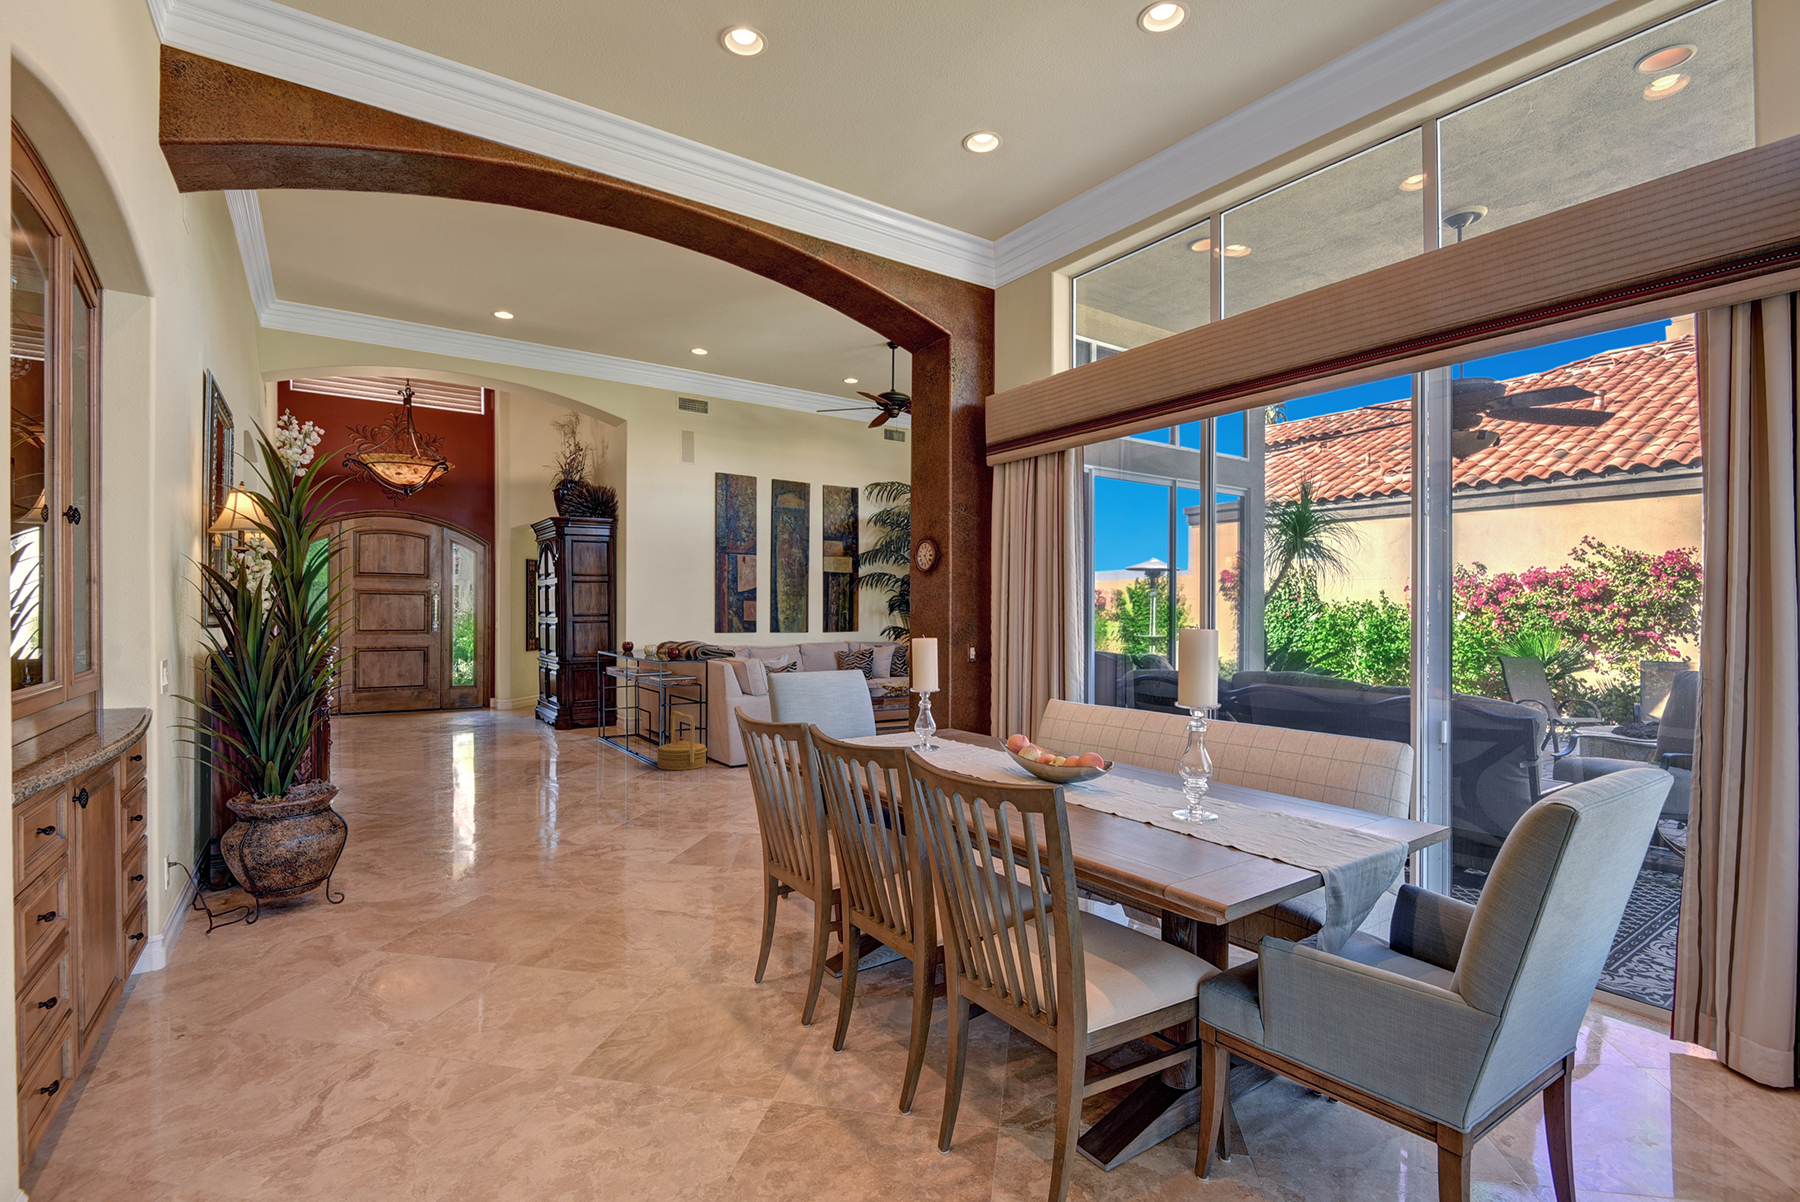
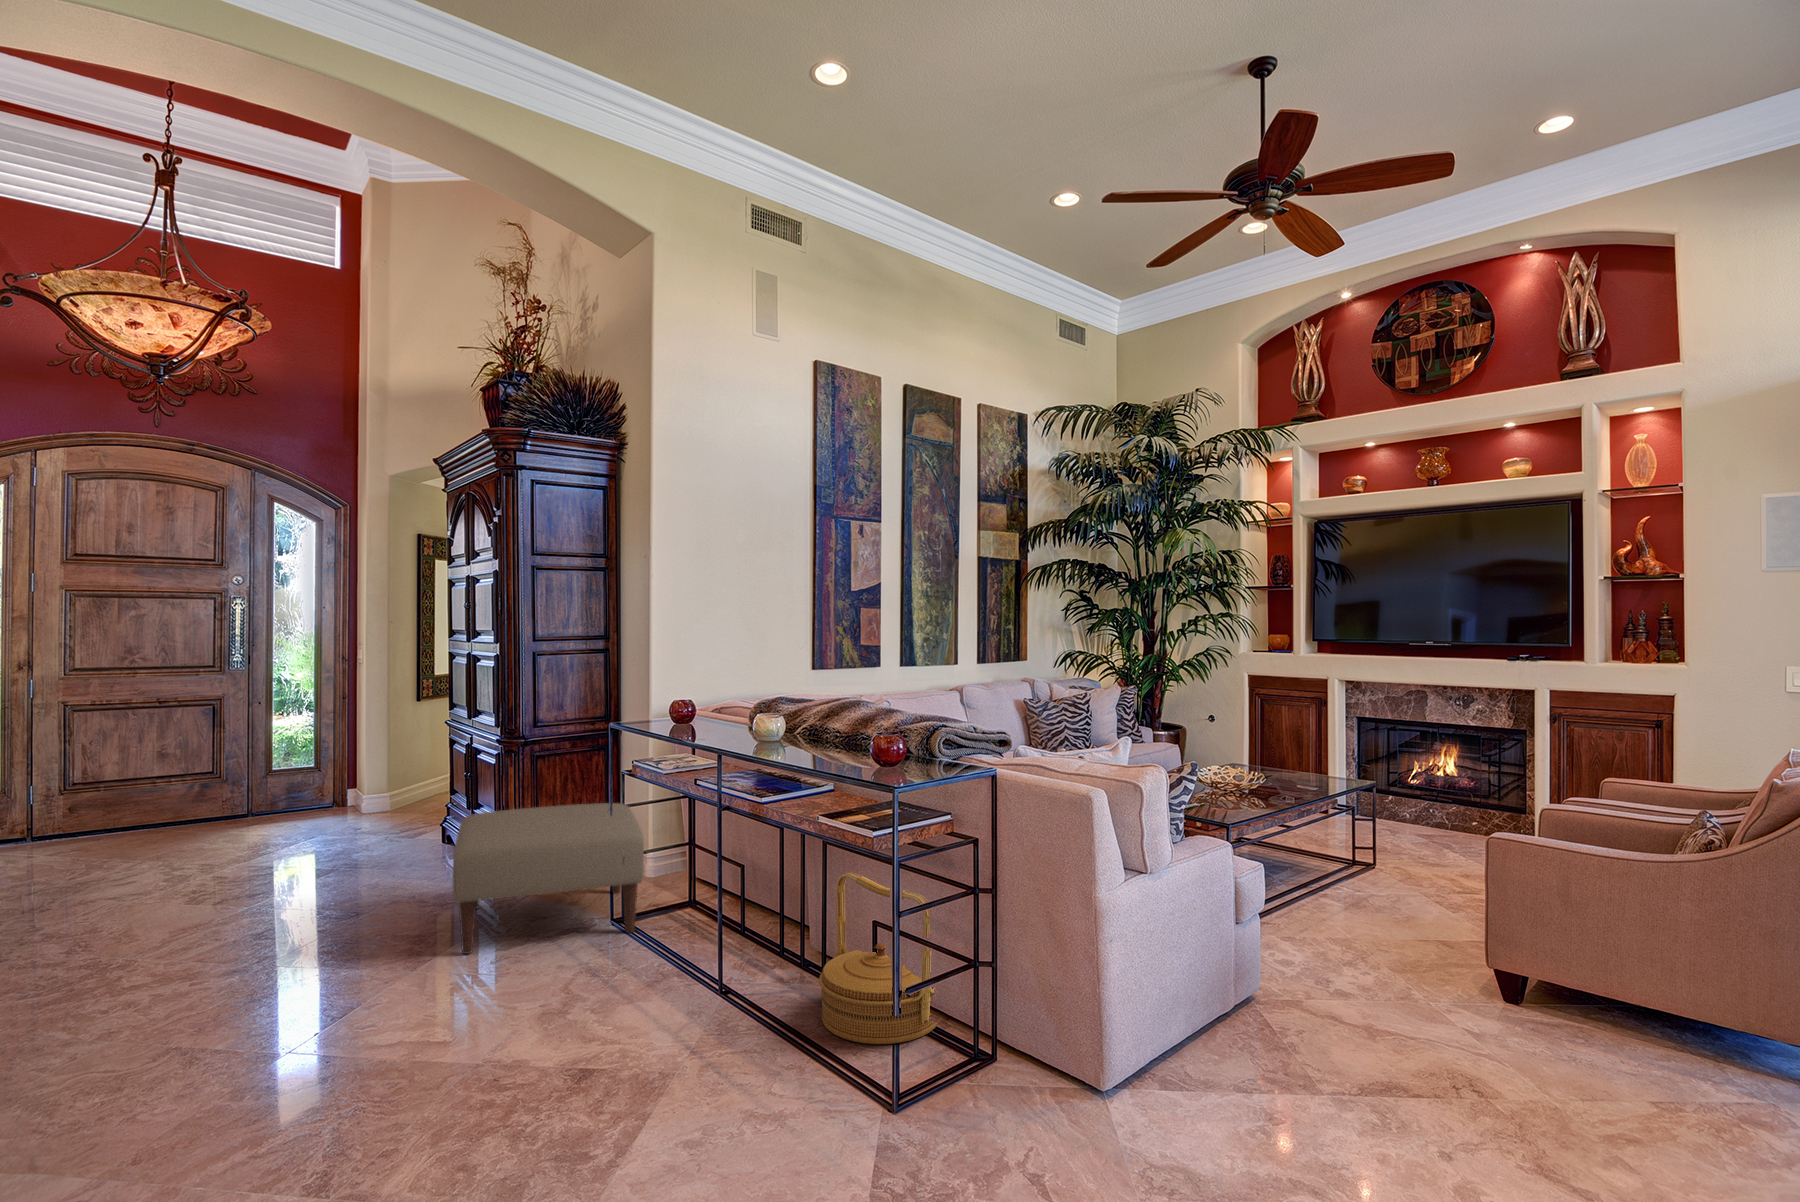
ottoman: none [527,695,613,749] -> present [453,803,644,954]

